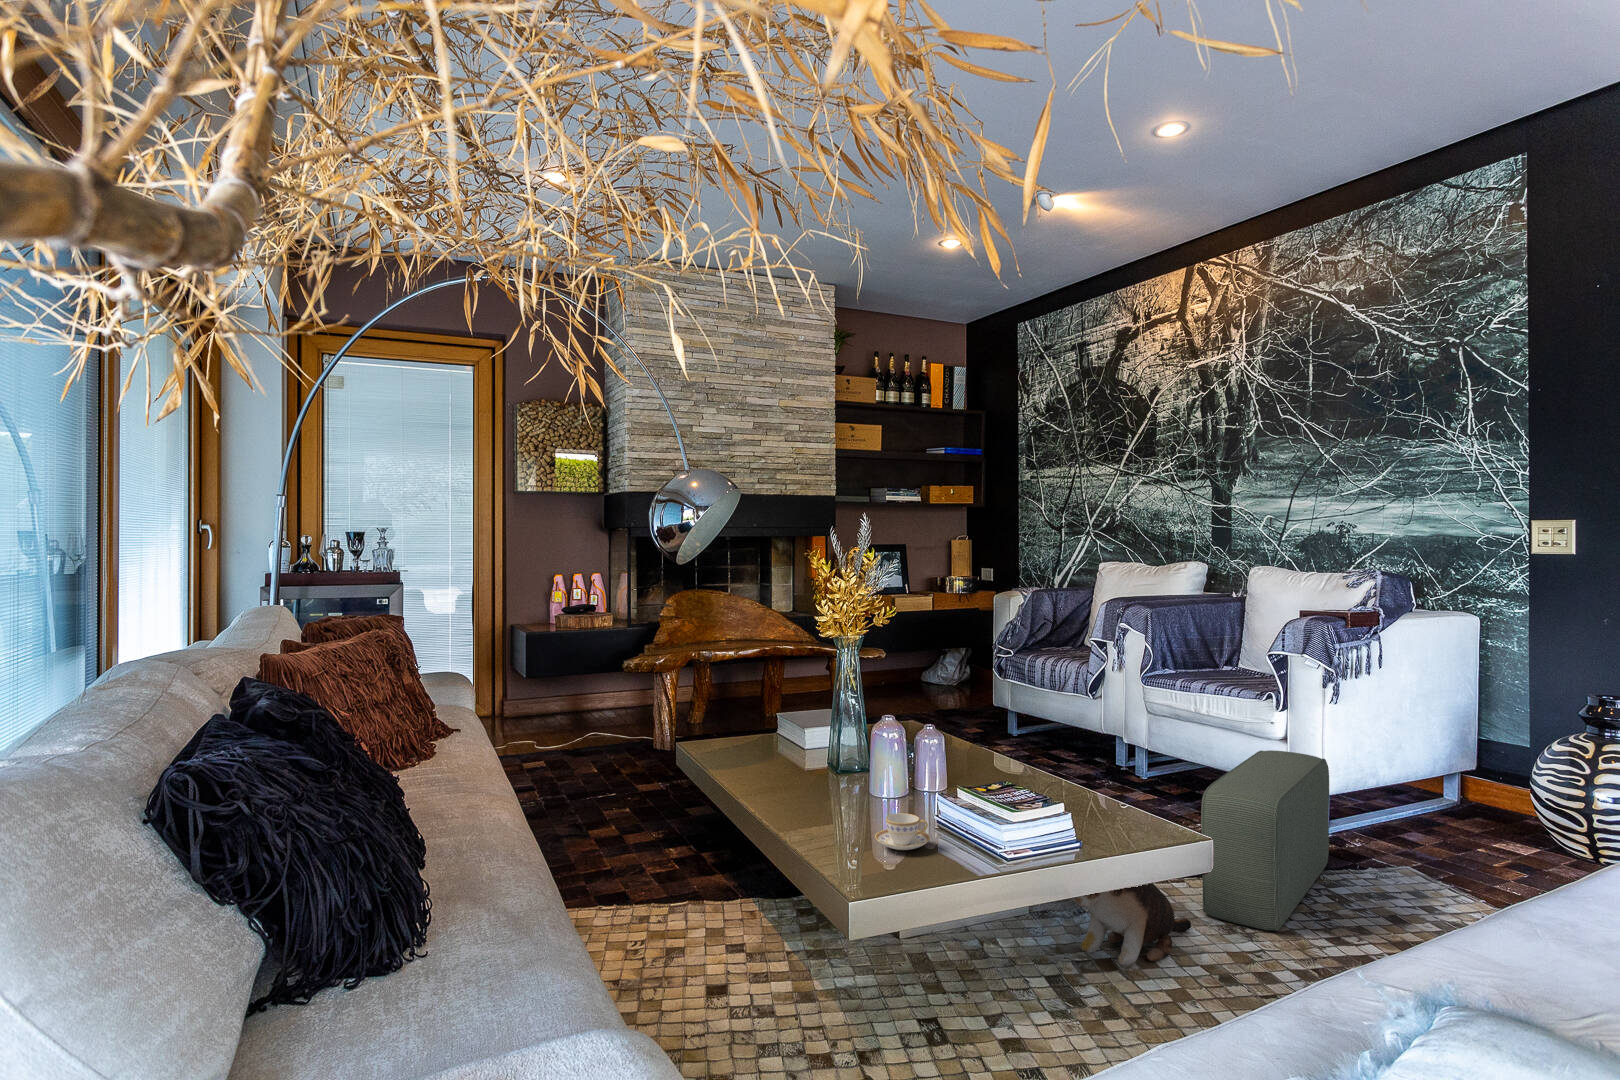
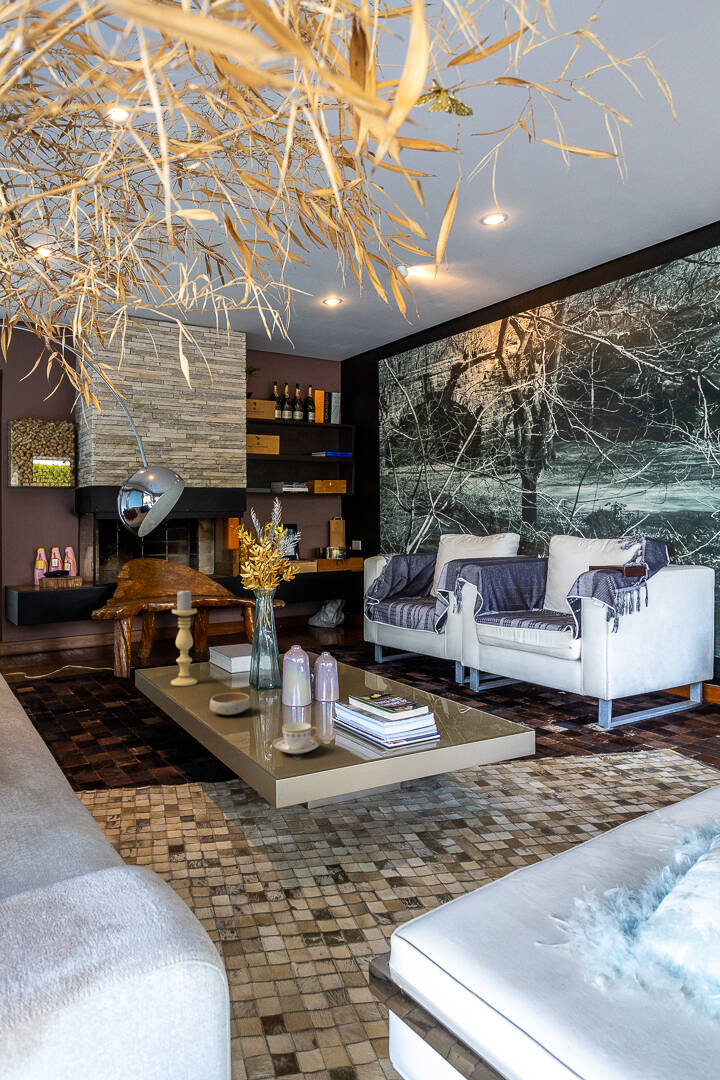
candle holder: none [758,645,788,759] -> present [171,590,197,686]
pouf: present [1201,750,1329,931] -> none [530,666,615,801]
bowl: none [803,772,850,798] -> present [210,693,251,715]
plush toy: present [1073,884,1191,966] -> none [421,747,524,838]

